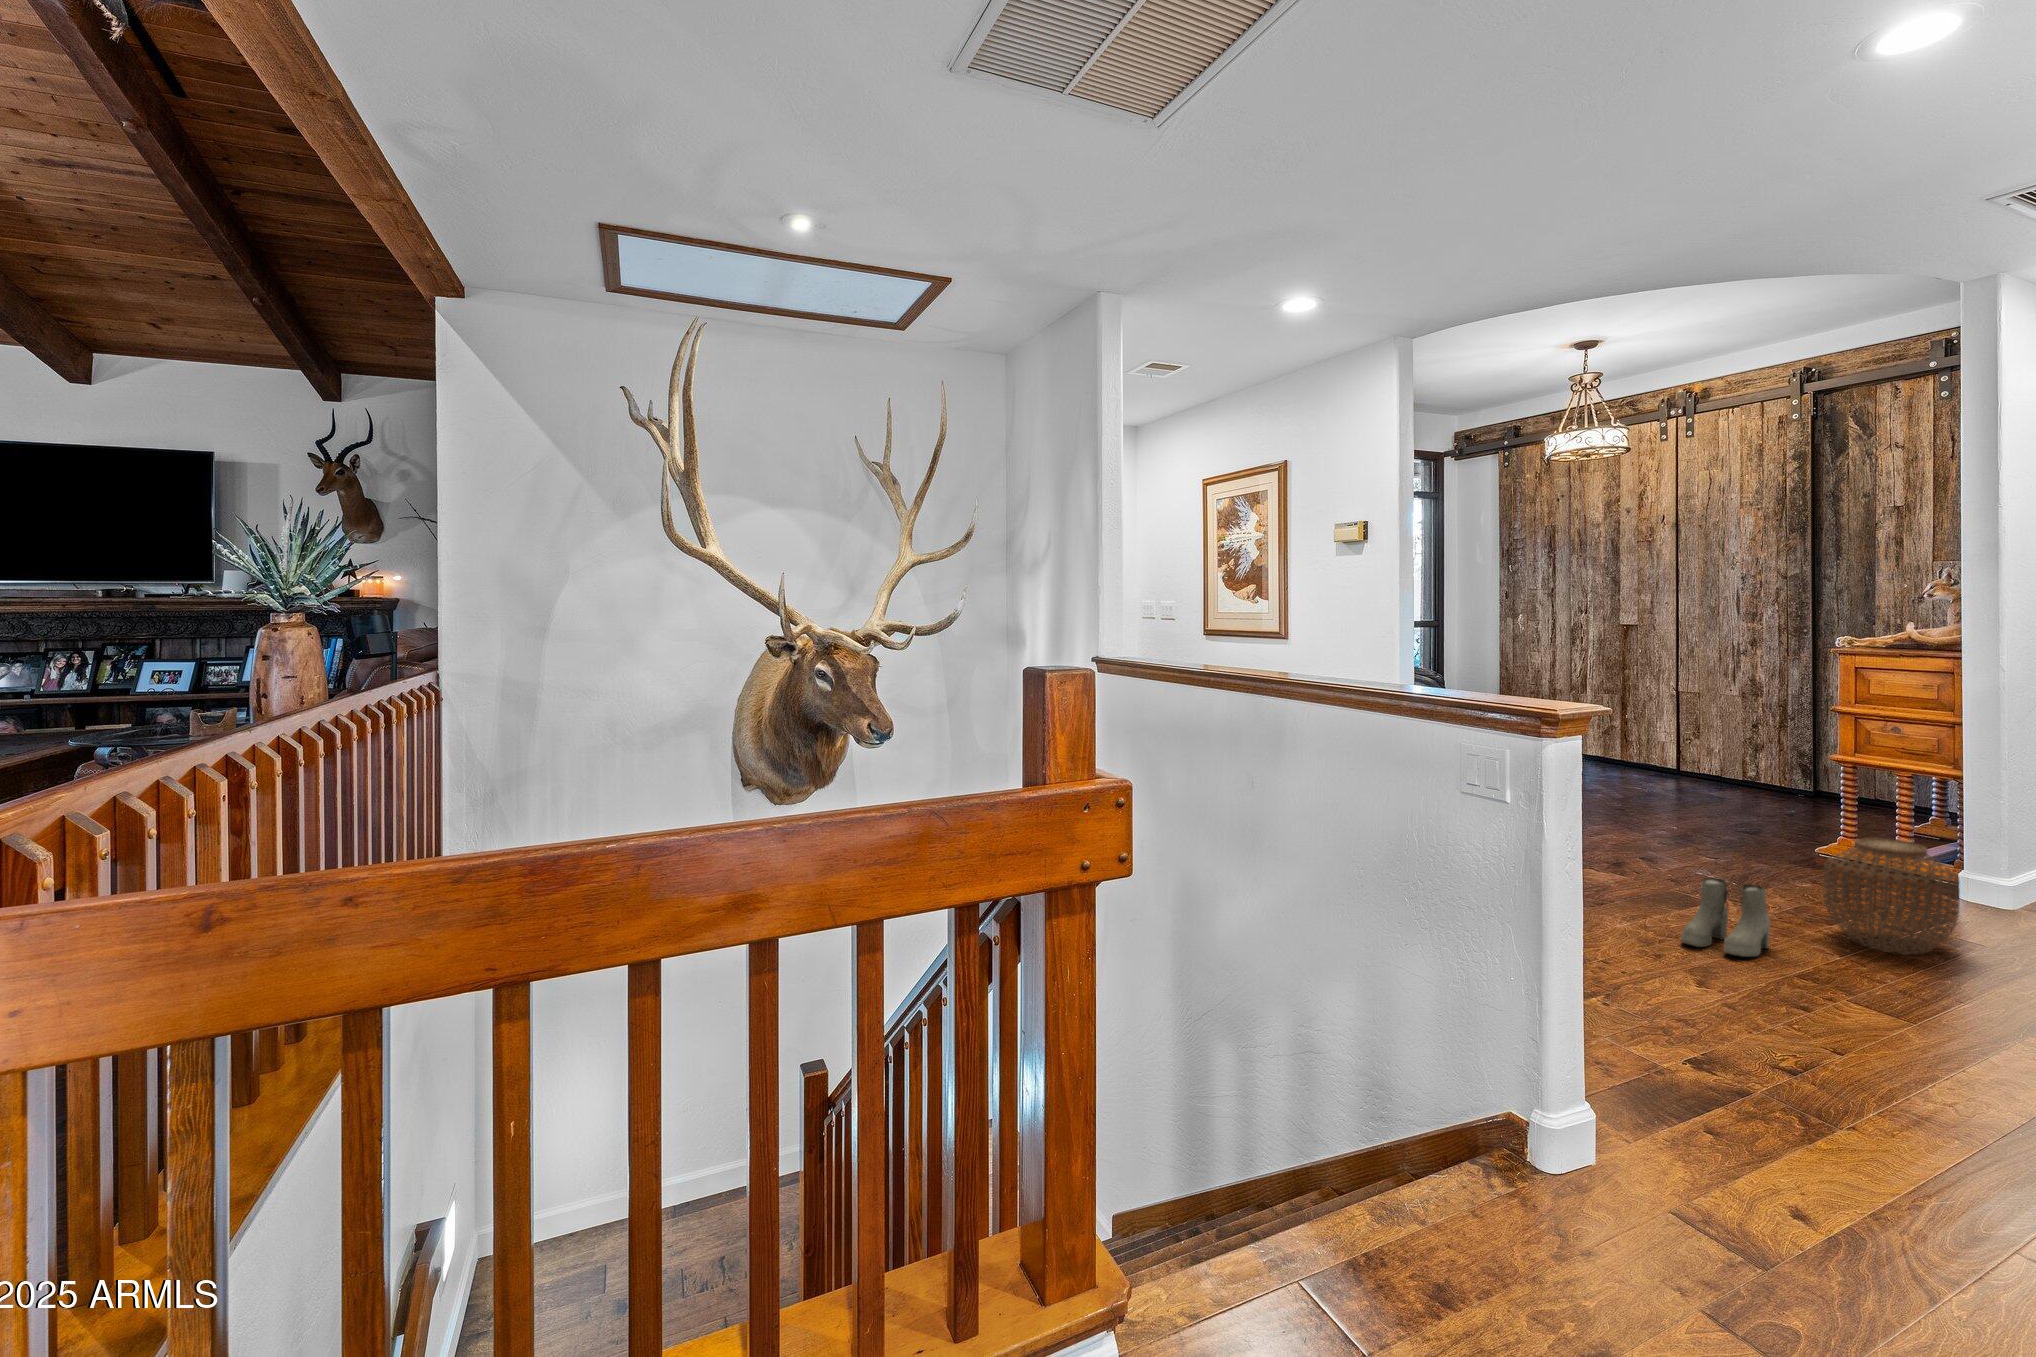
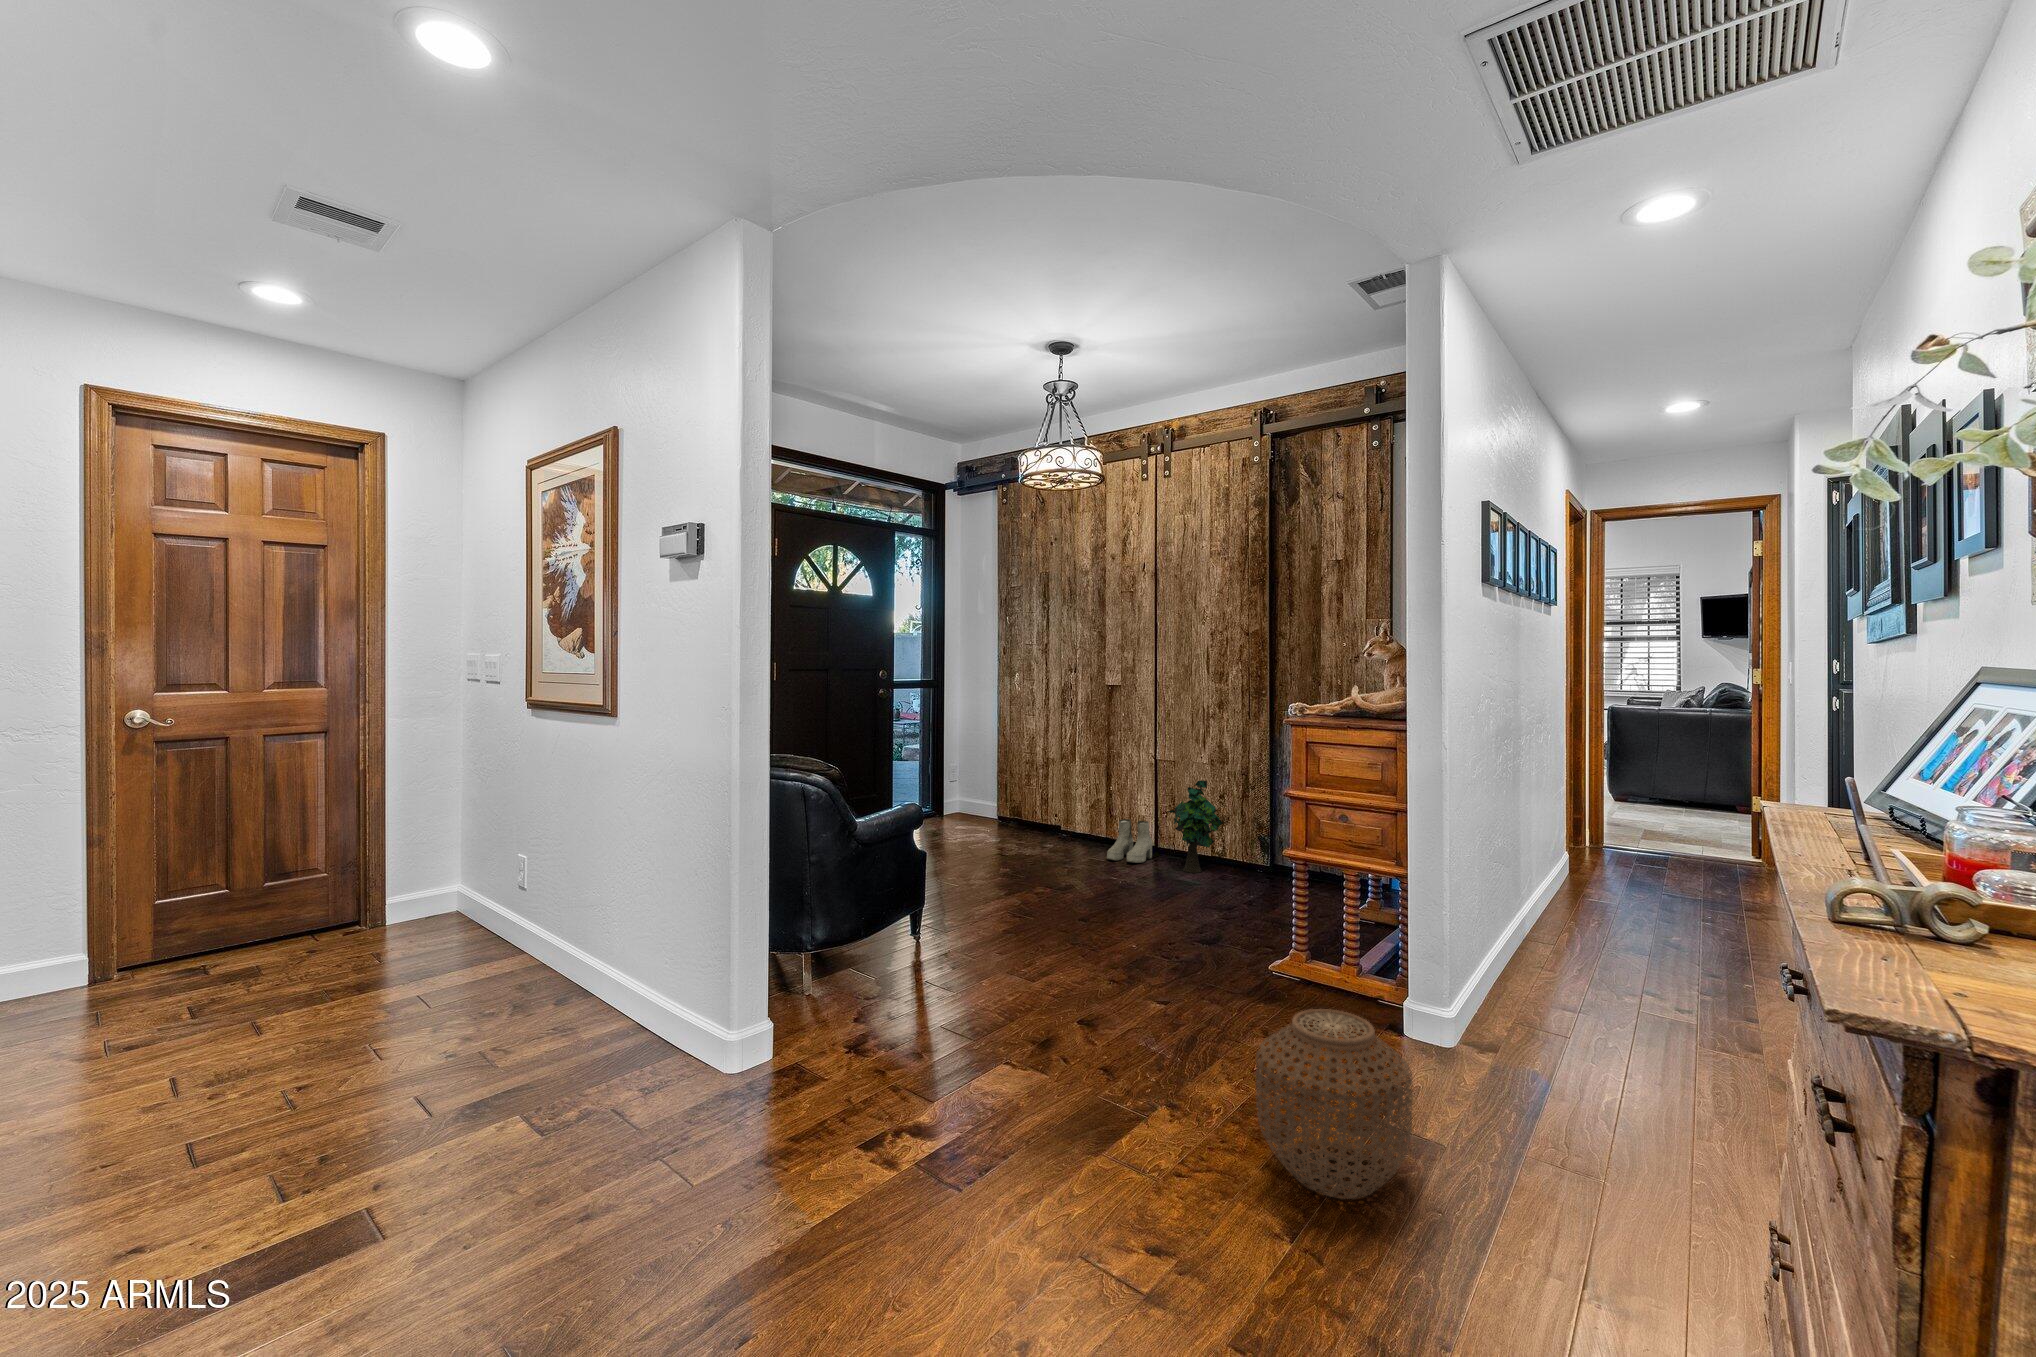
decorative plant: none [1690,710,1752,792] -> present [1168,781,1223,873]
boots: present [1681,878,1771,957] -> present [1107,819,1152,863]

